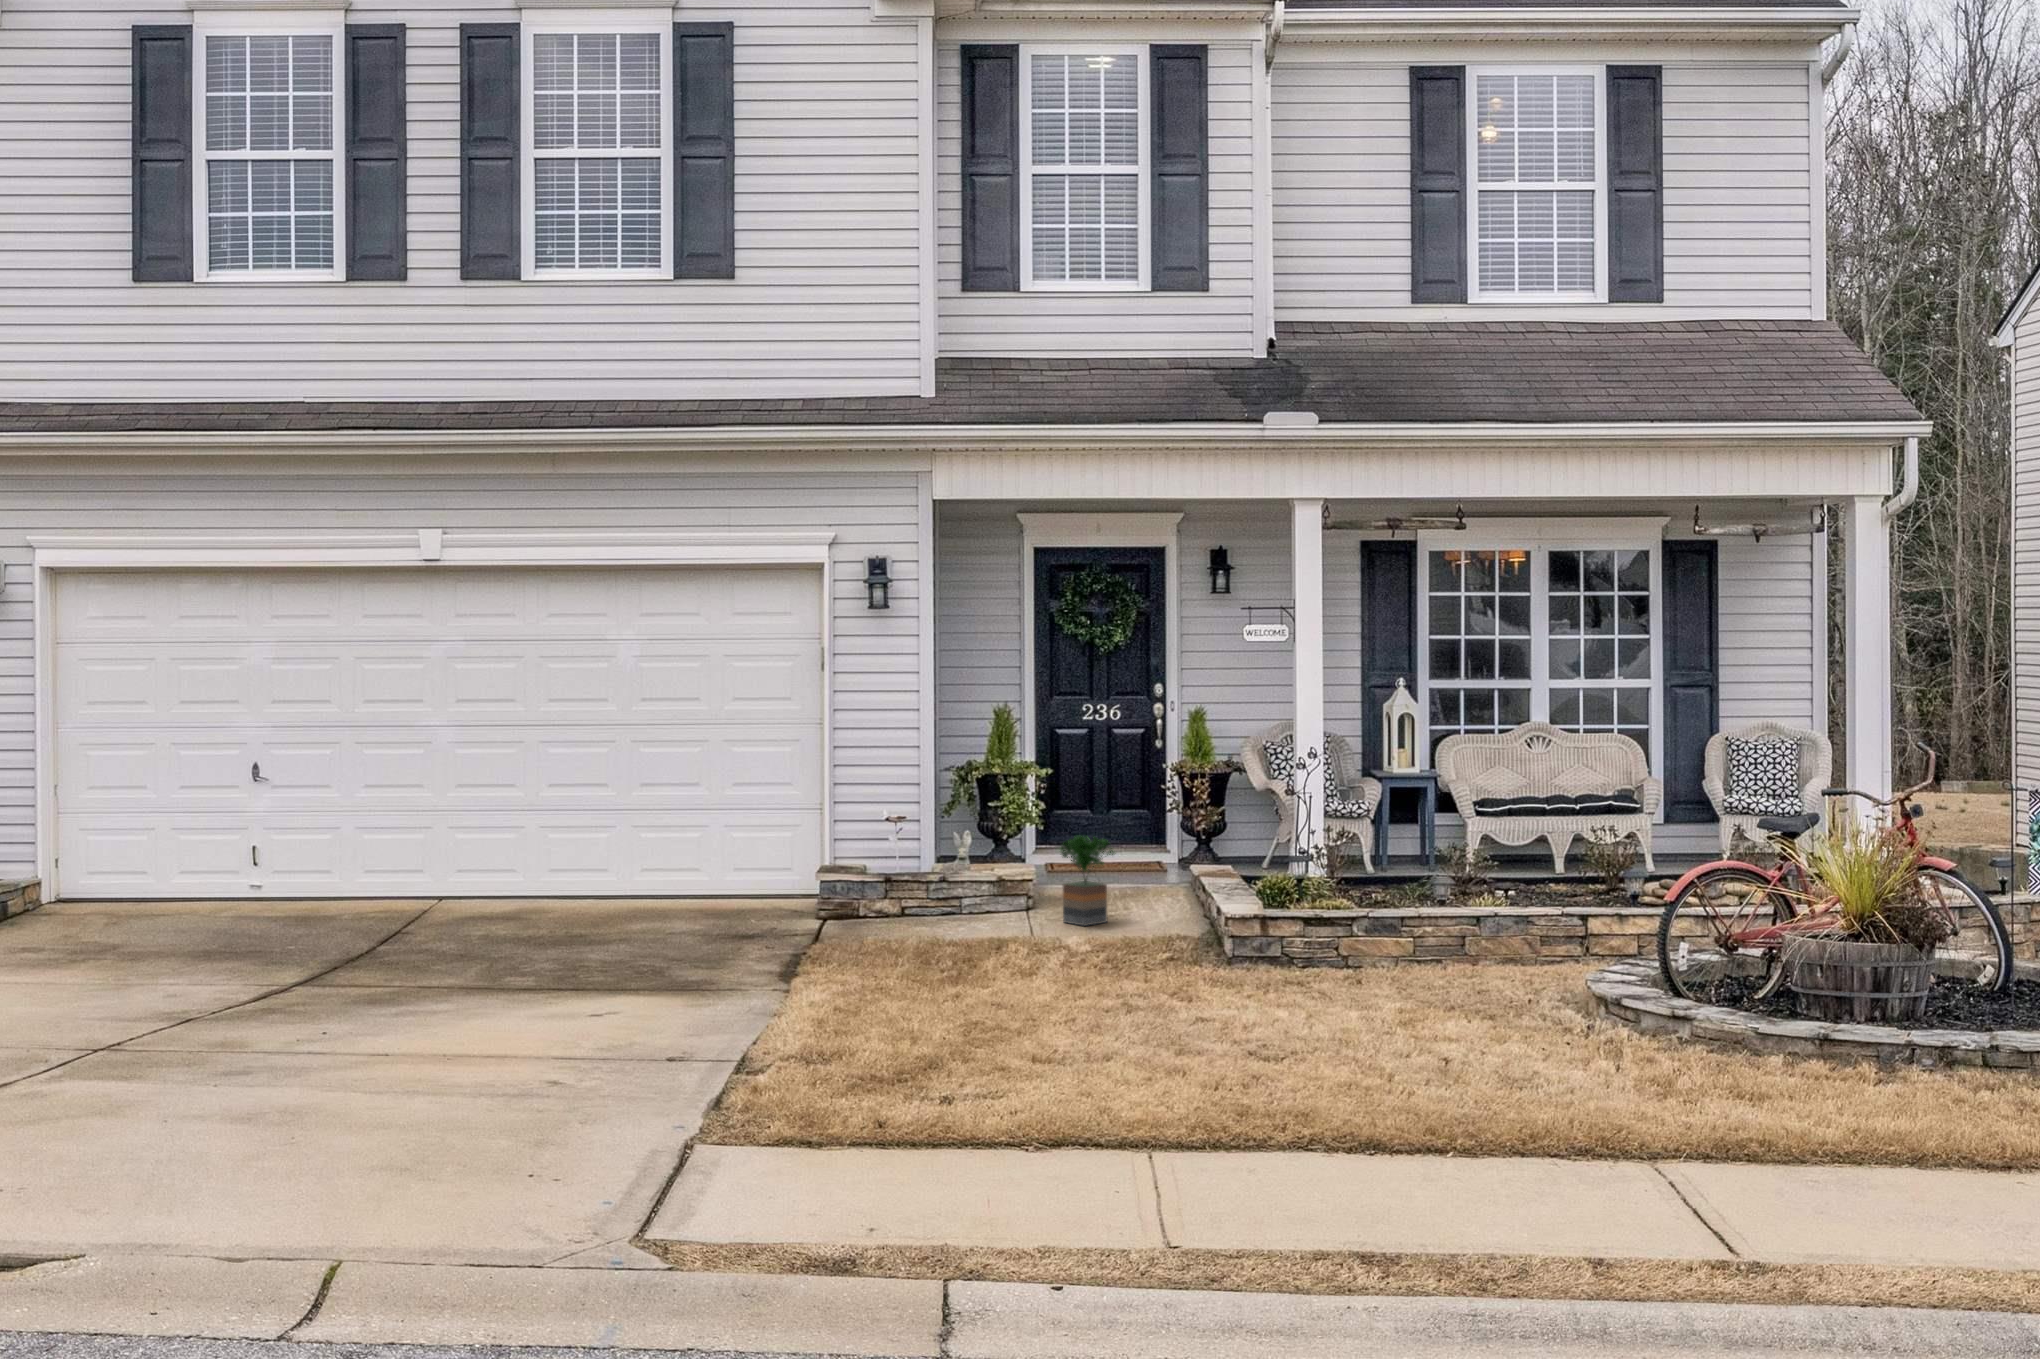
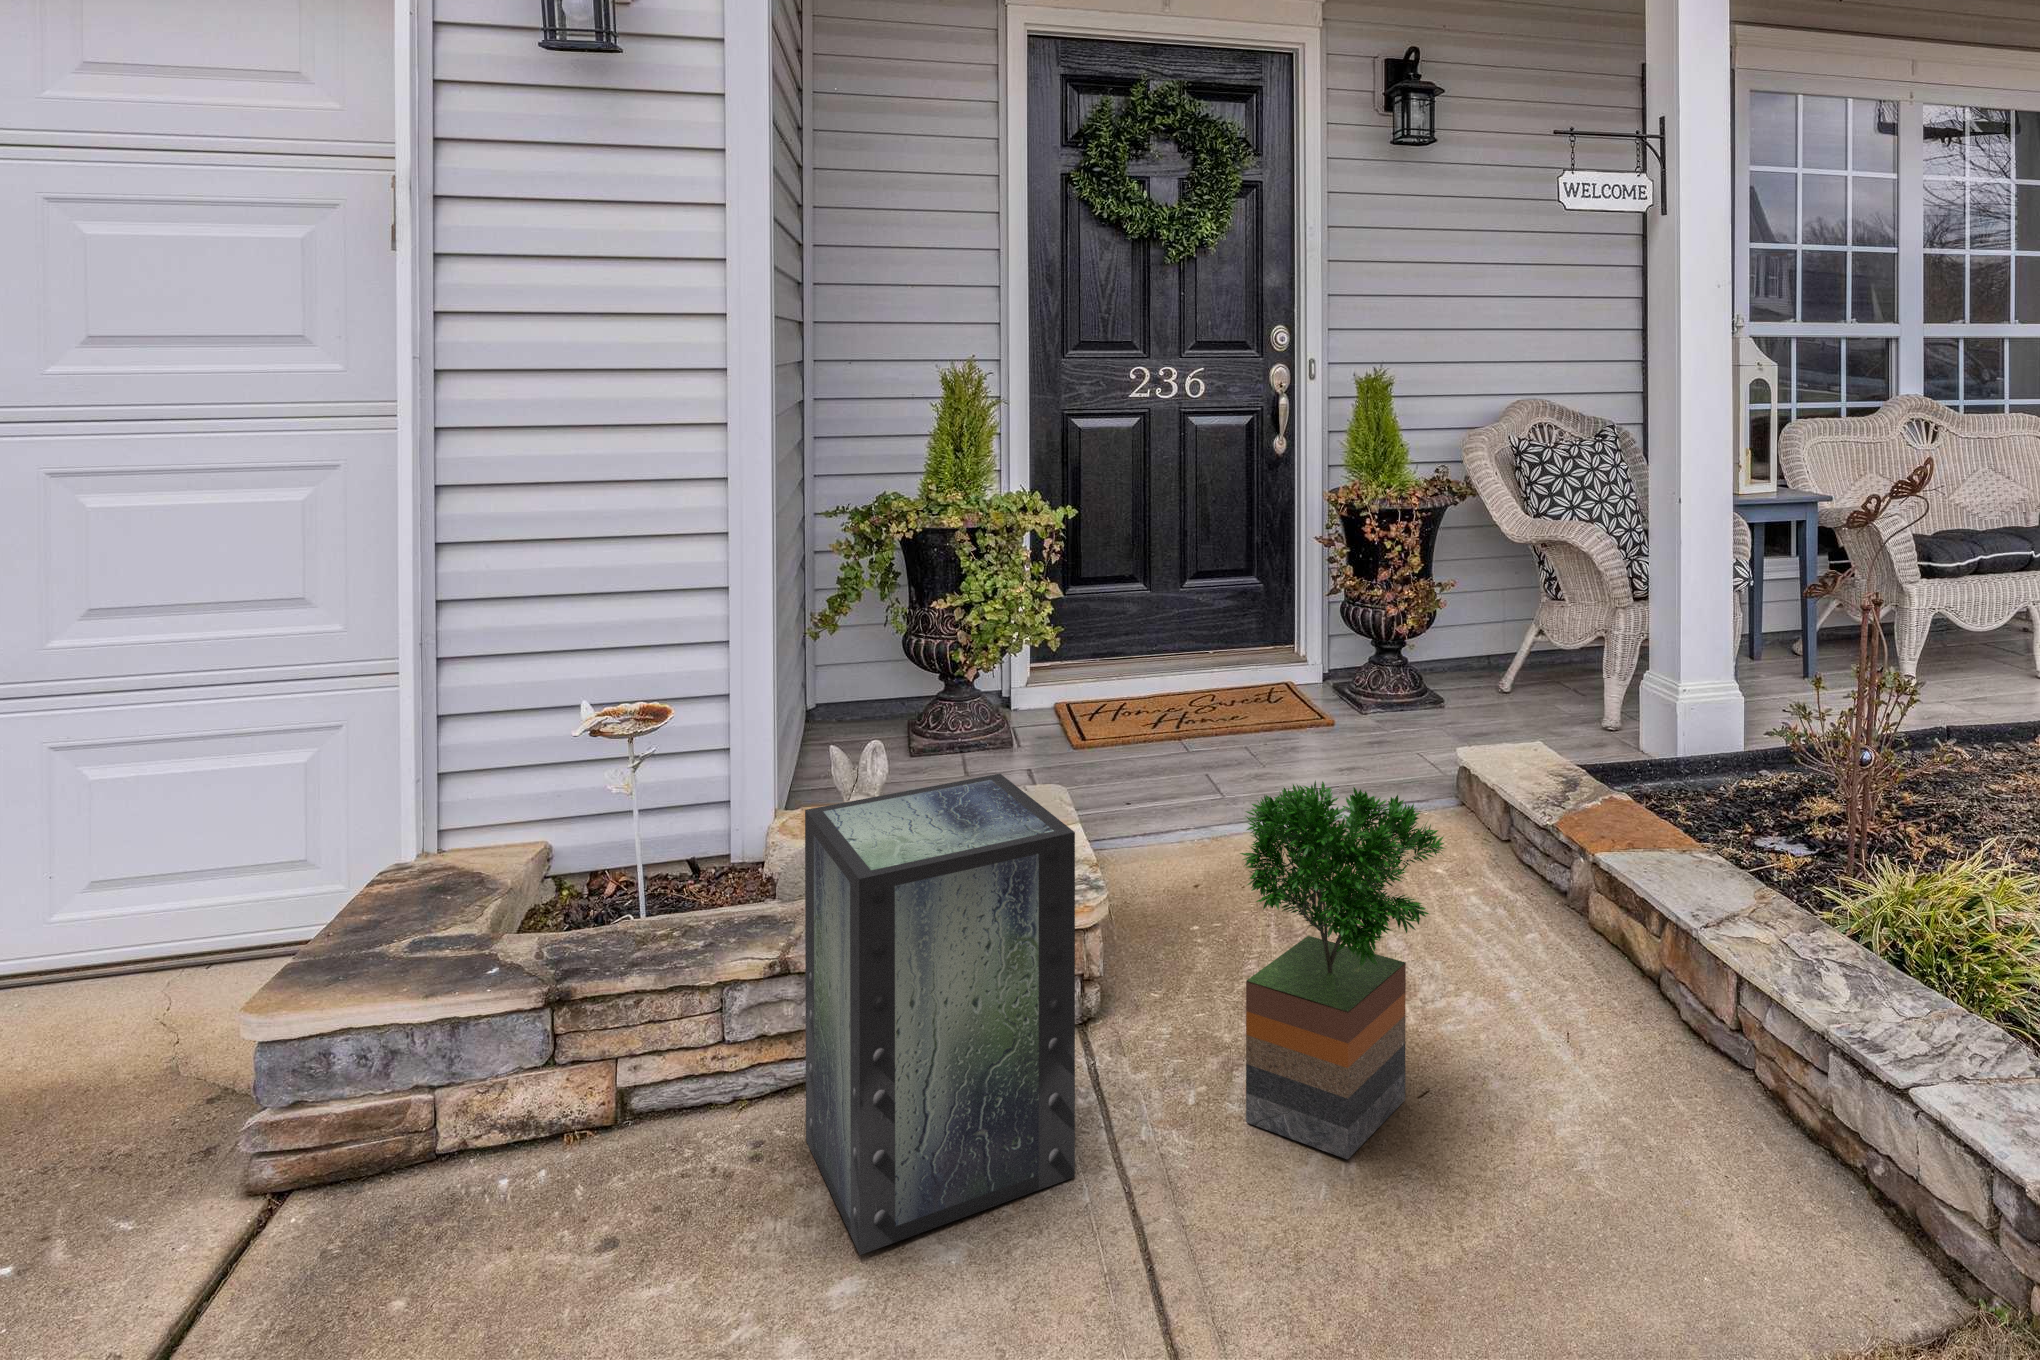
storage box: none [951,831,1017,927] -> present [805,774,1075,1255]

